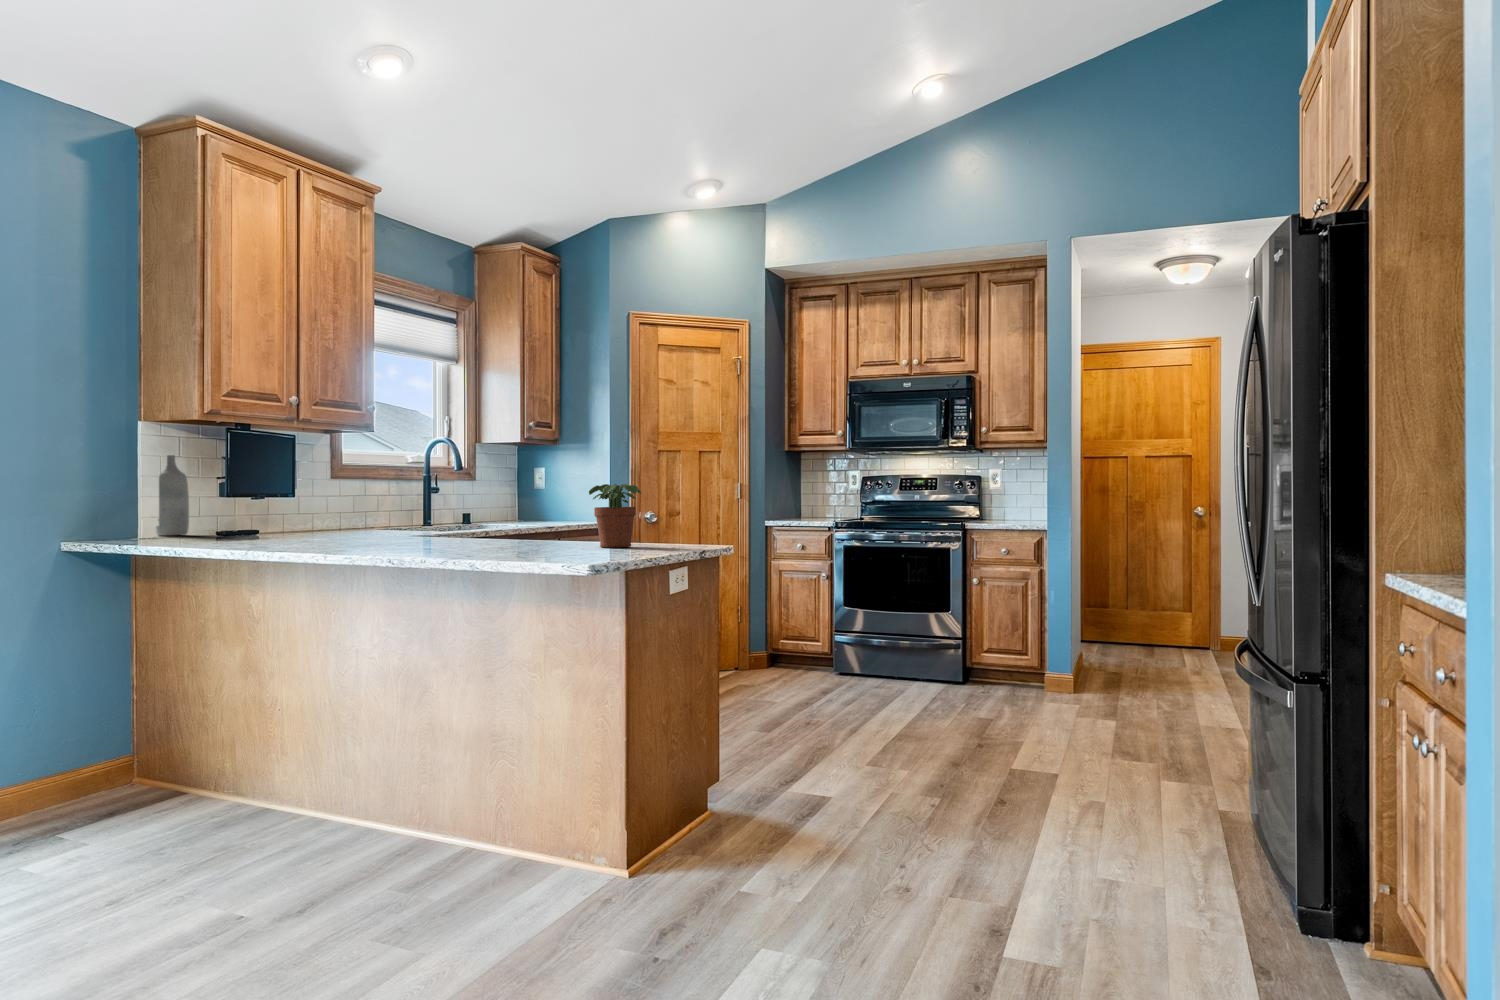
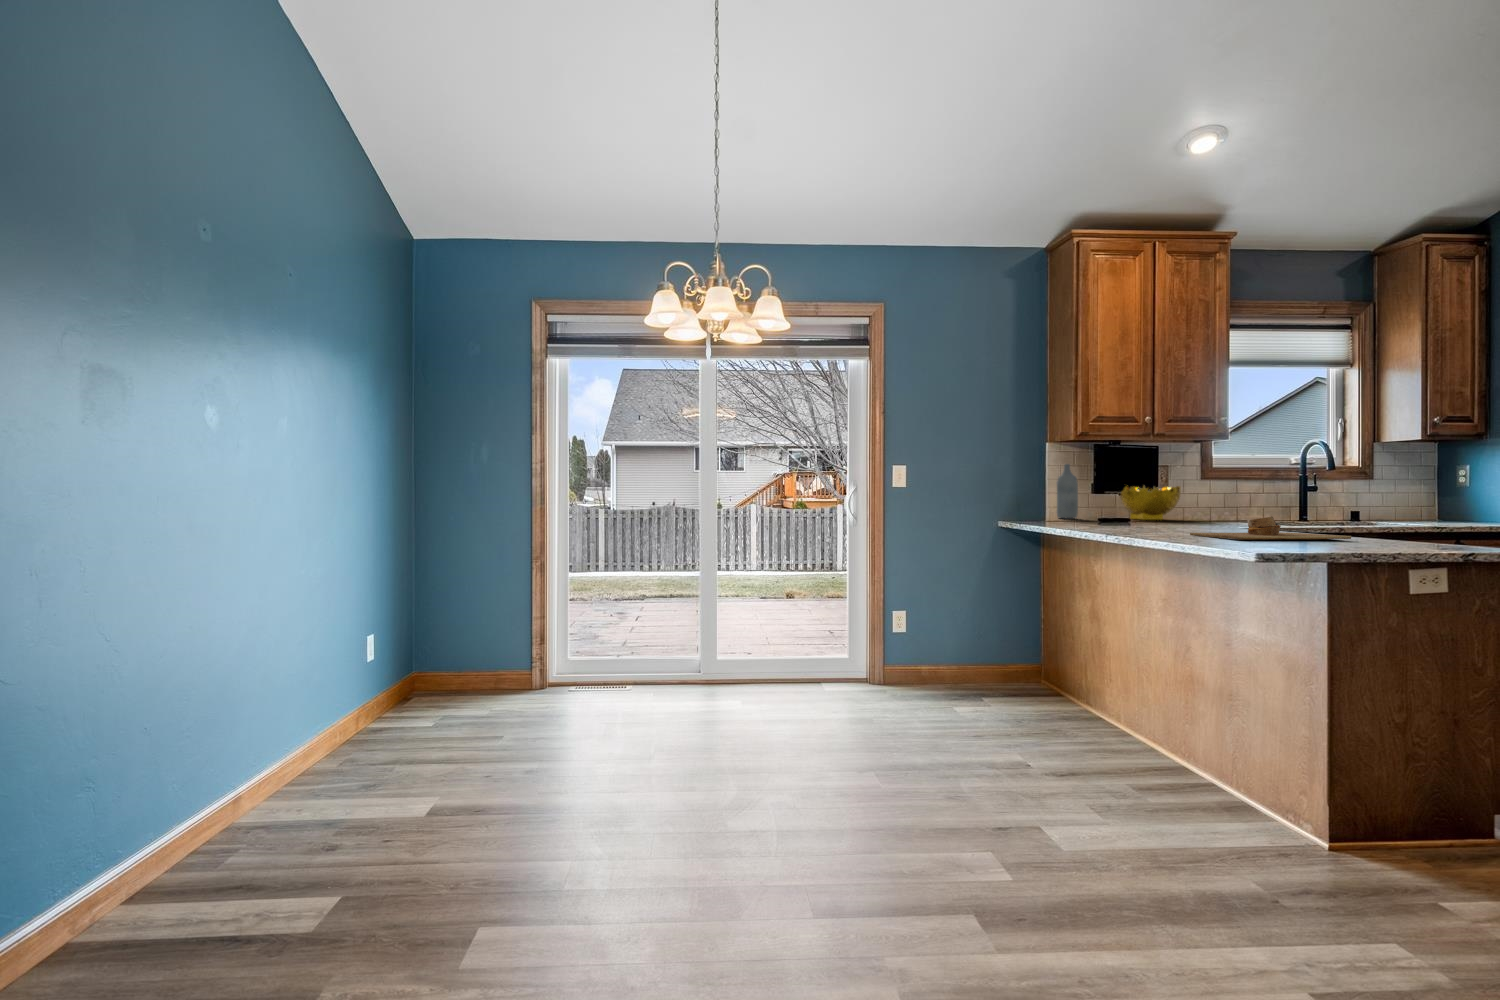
potted plant: present [589,484,642,548] -> none [1373,483,1447,549]
decorative bowl: none [240,486,320,532] -> present [1120,486,1181,520]
cutting board: none [407,521,557,549] -> present [1190,516,1351,540]

